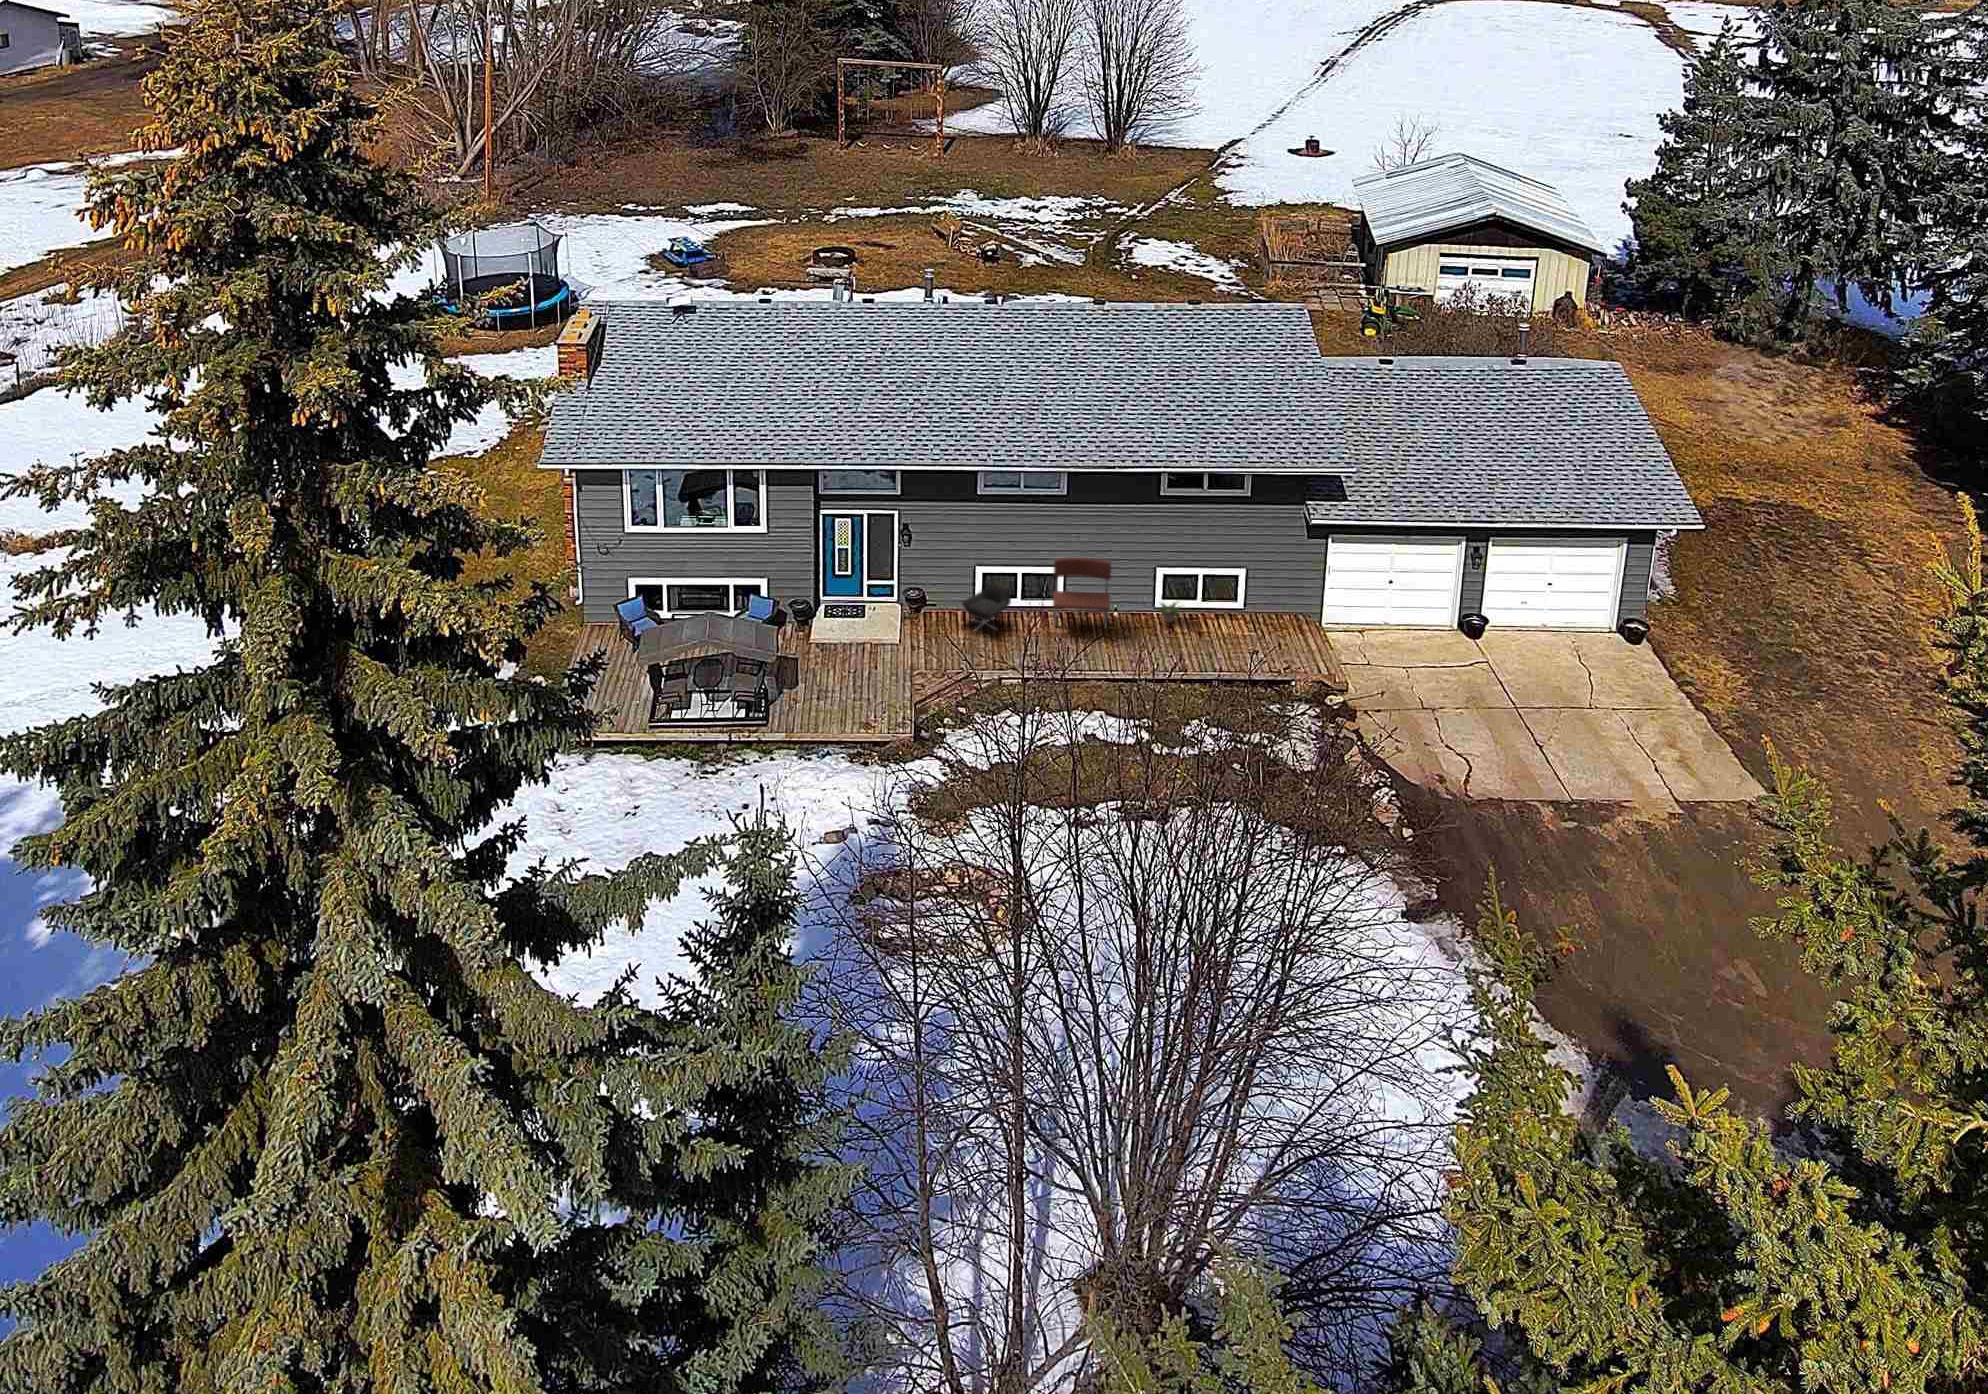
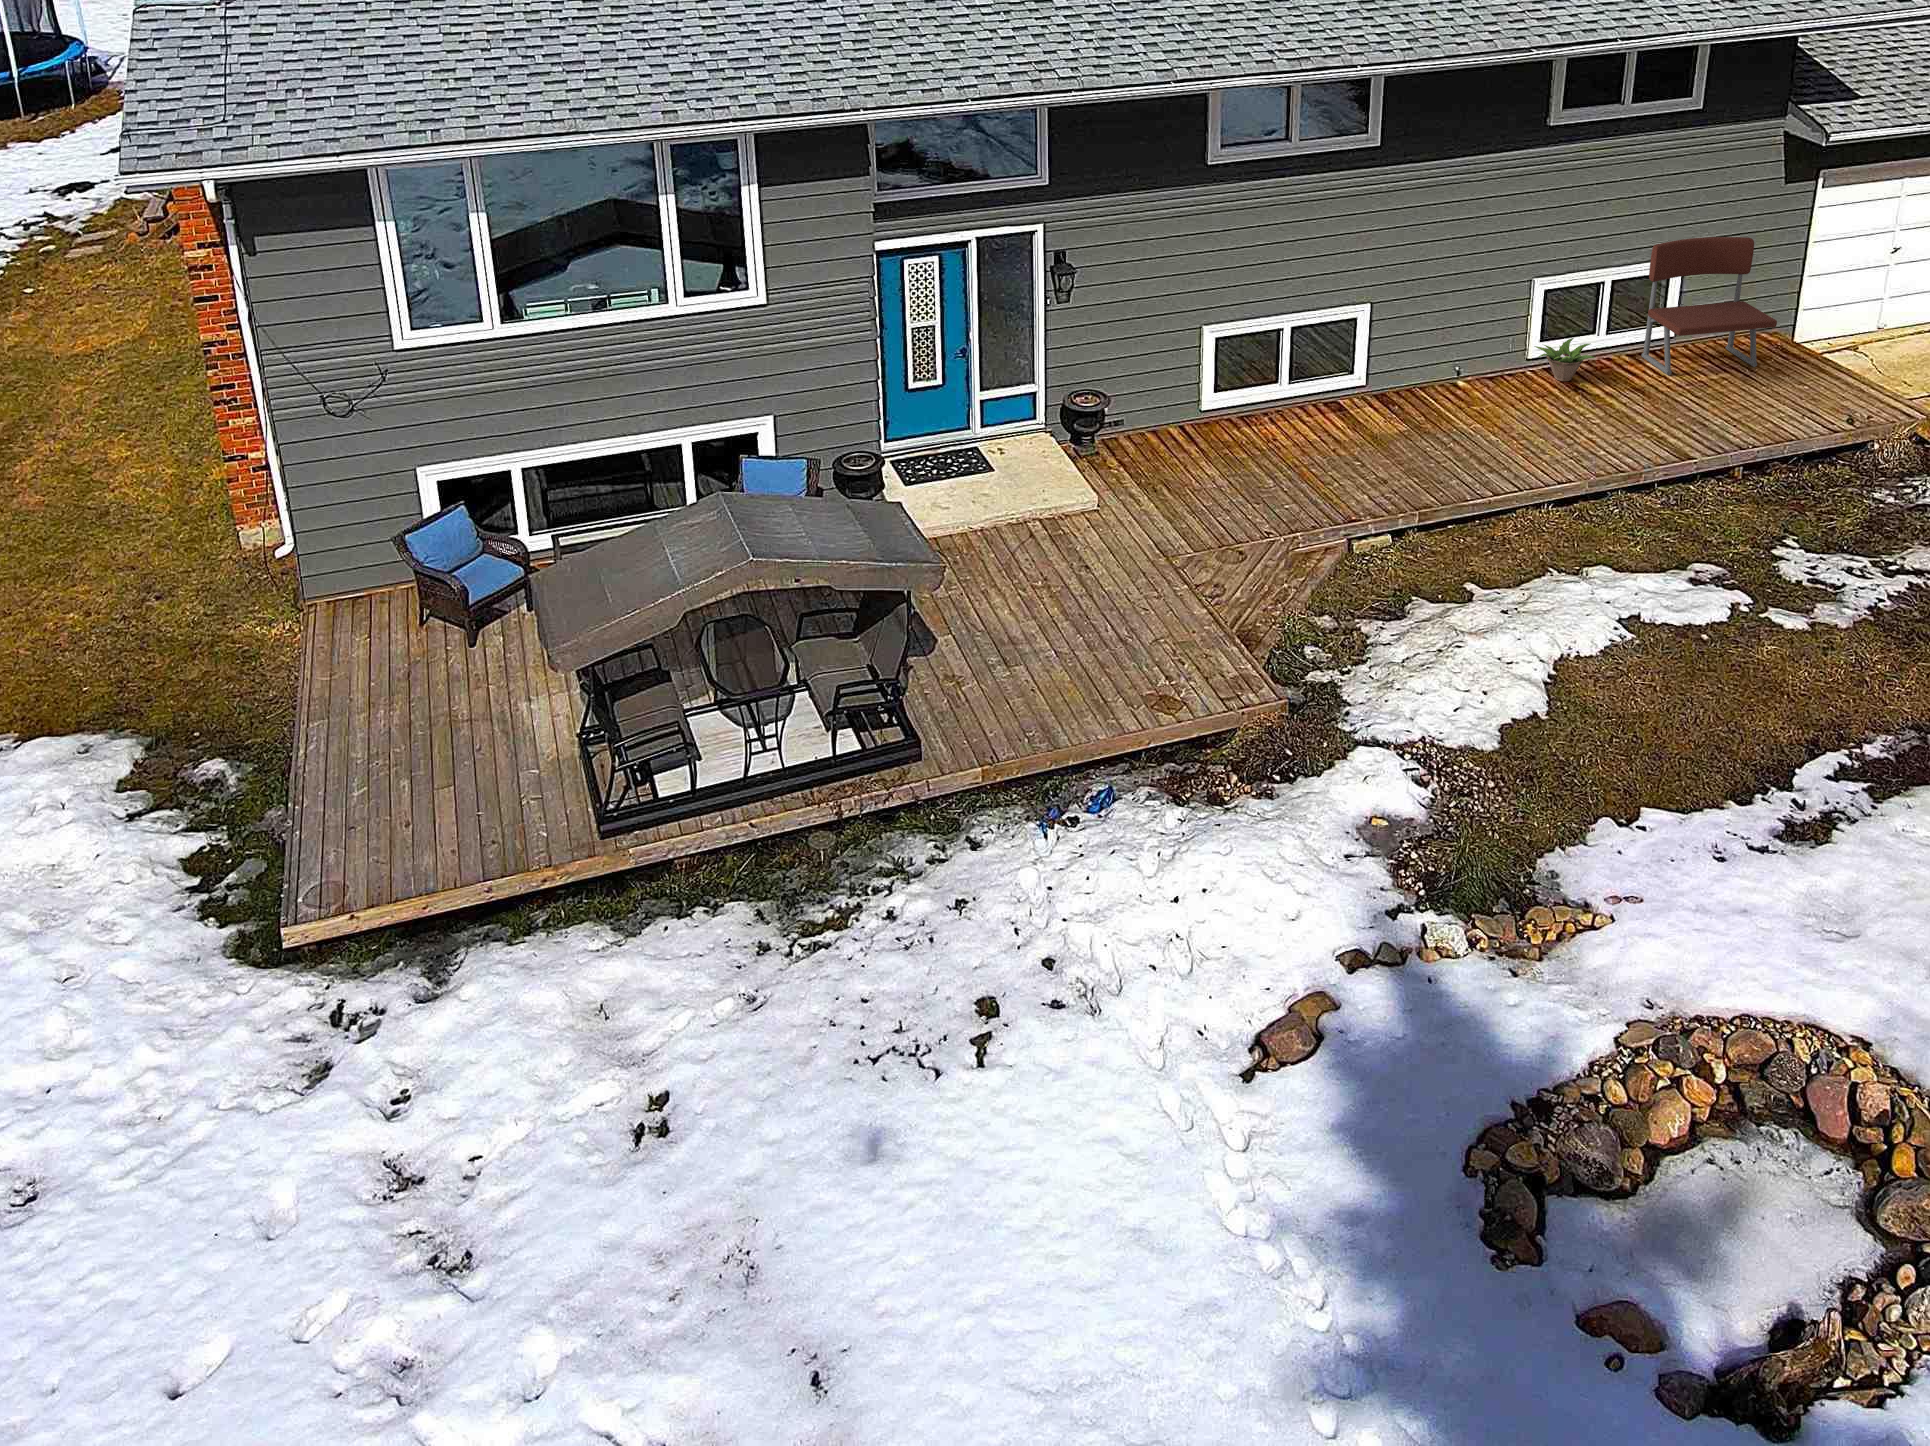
bench: present [1053,558,1111,628] -> present [1642,237,1777,375]
lounge chair: present [962,583,1011,624] -> none [1195,350,1290,458]

